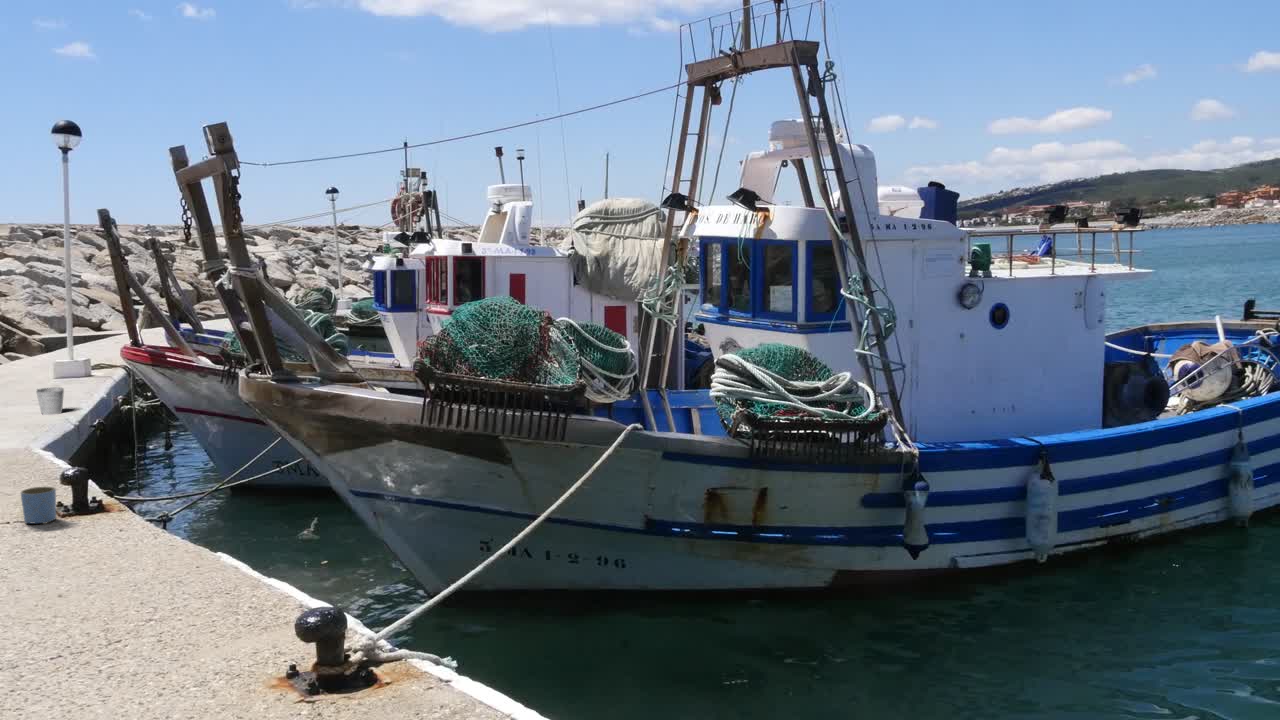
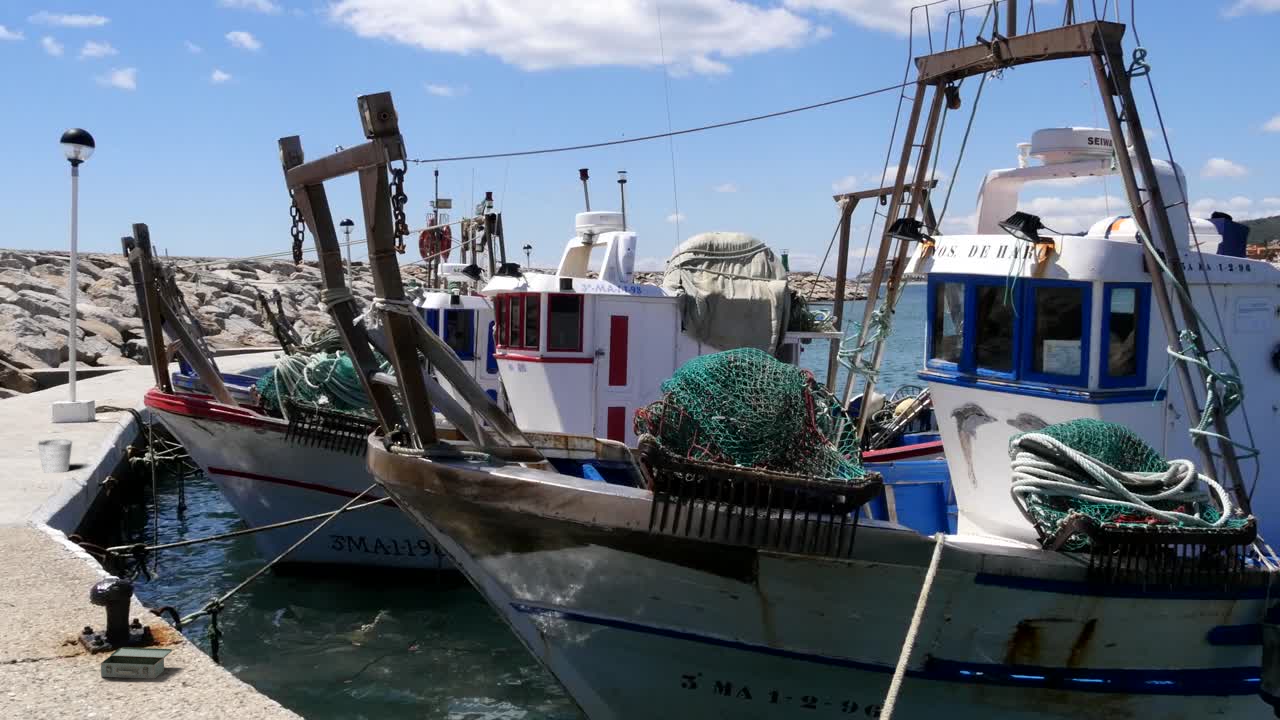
planter: present [21,486,56,524] -> none [32,609,84,668]
toolbox: none [66,510,115,528] -> present [101,647,172,678]

